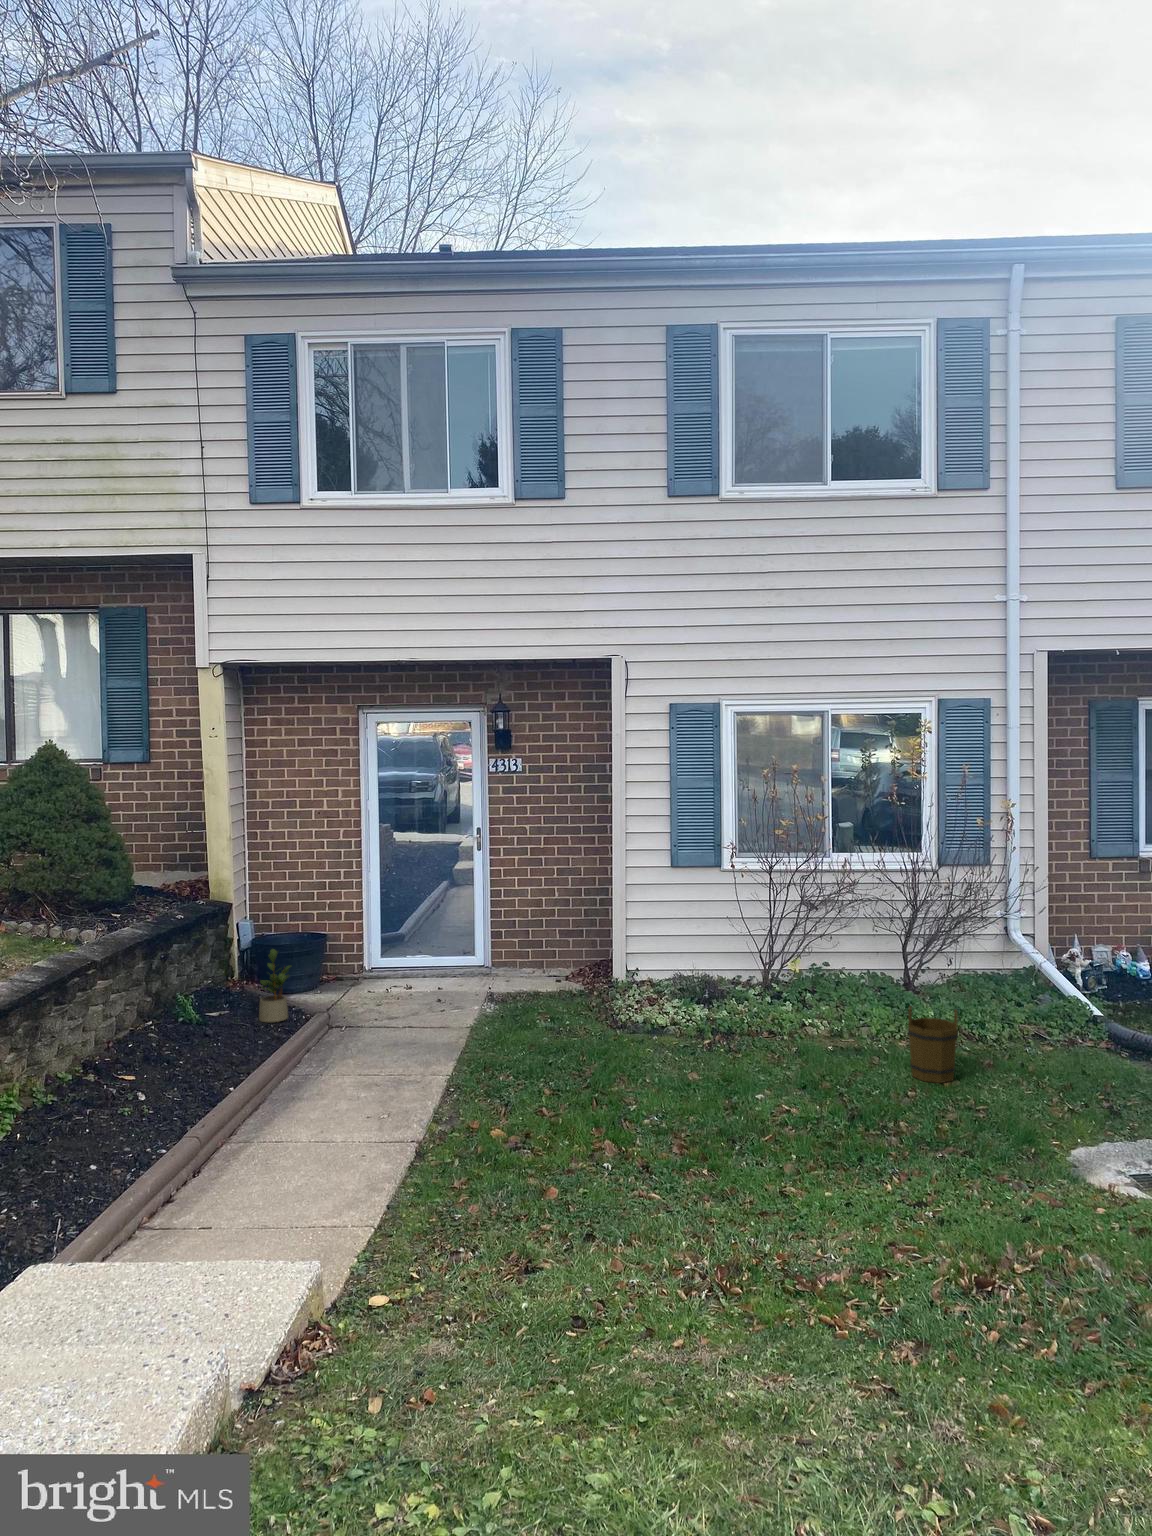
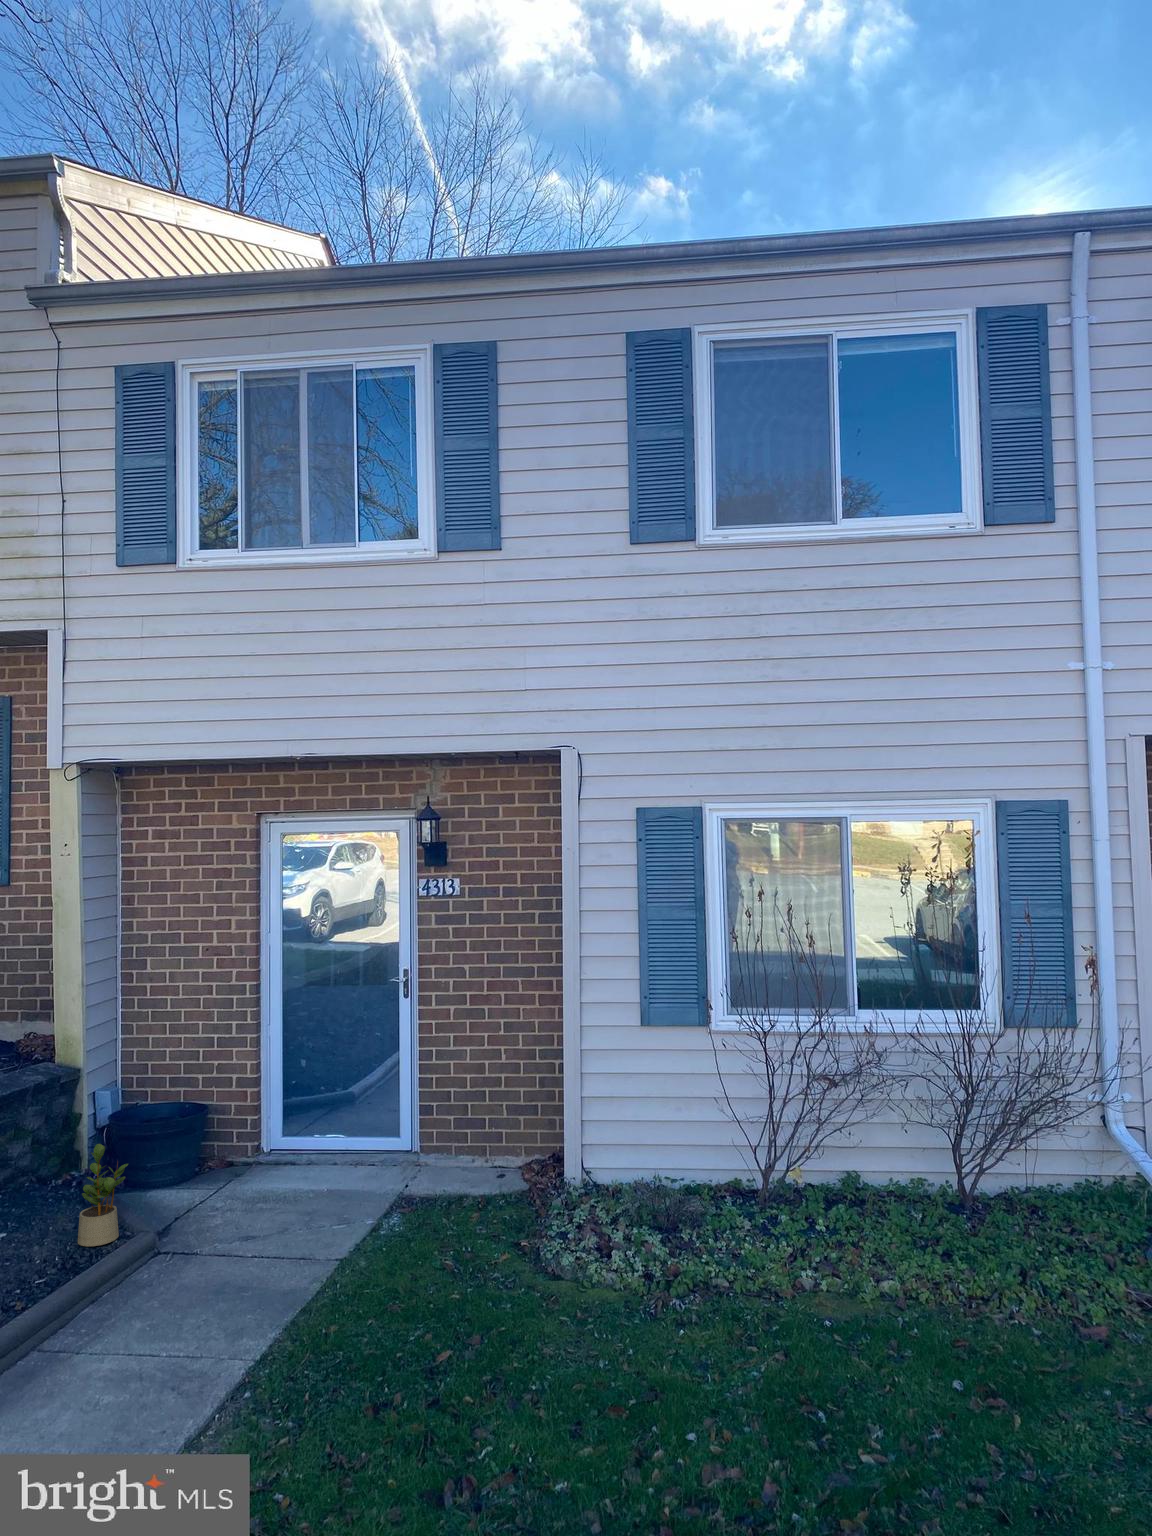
bucket: present [906,1006,960,1083] -> none [950,1269,1035,1401]

